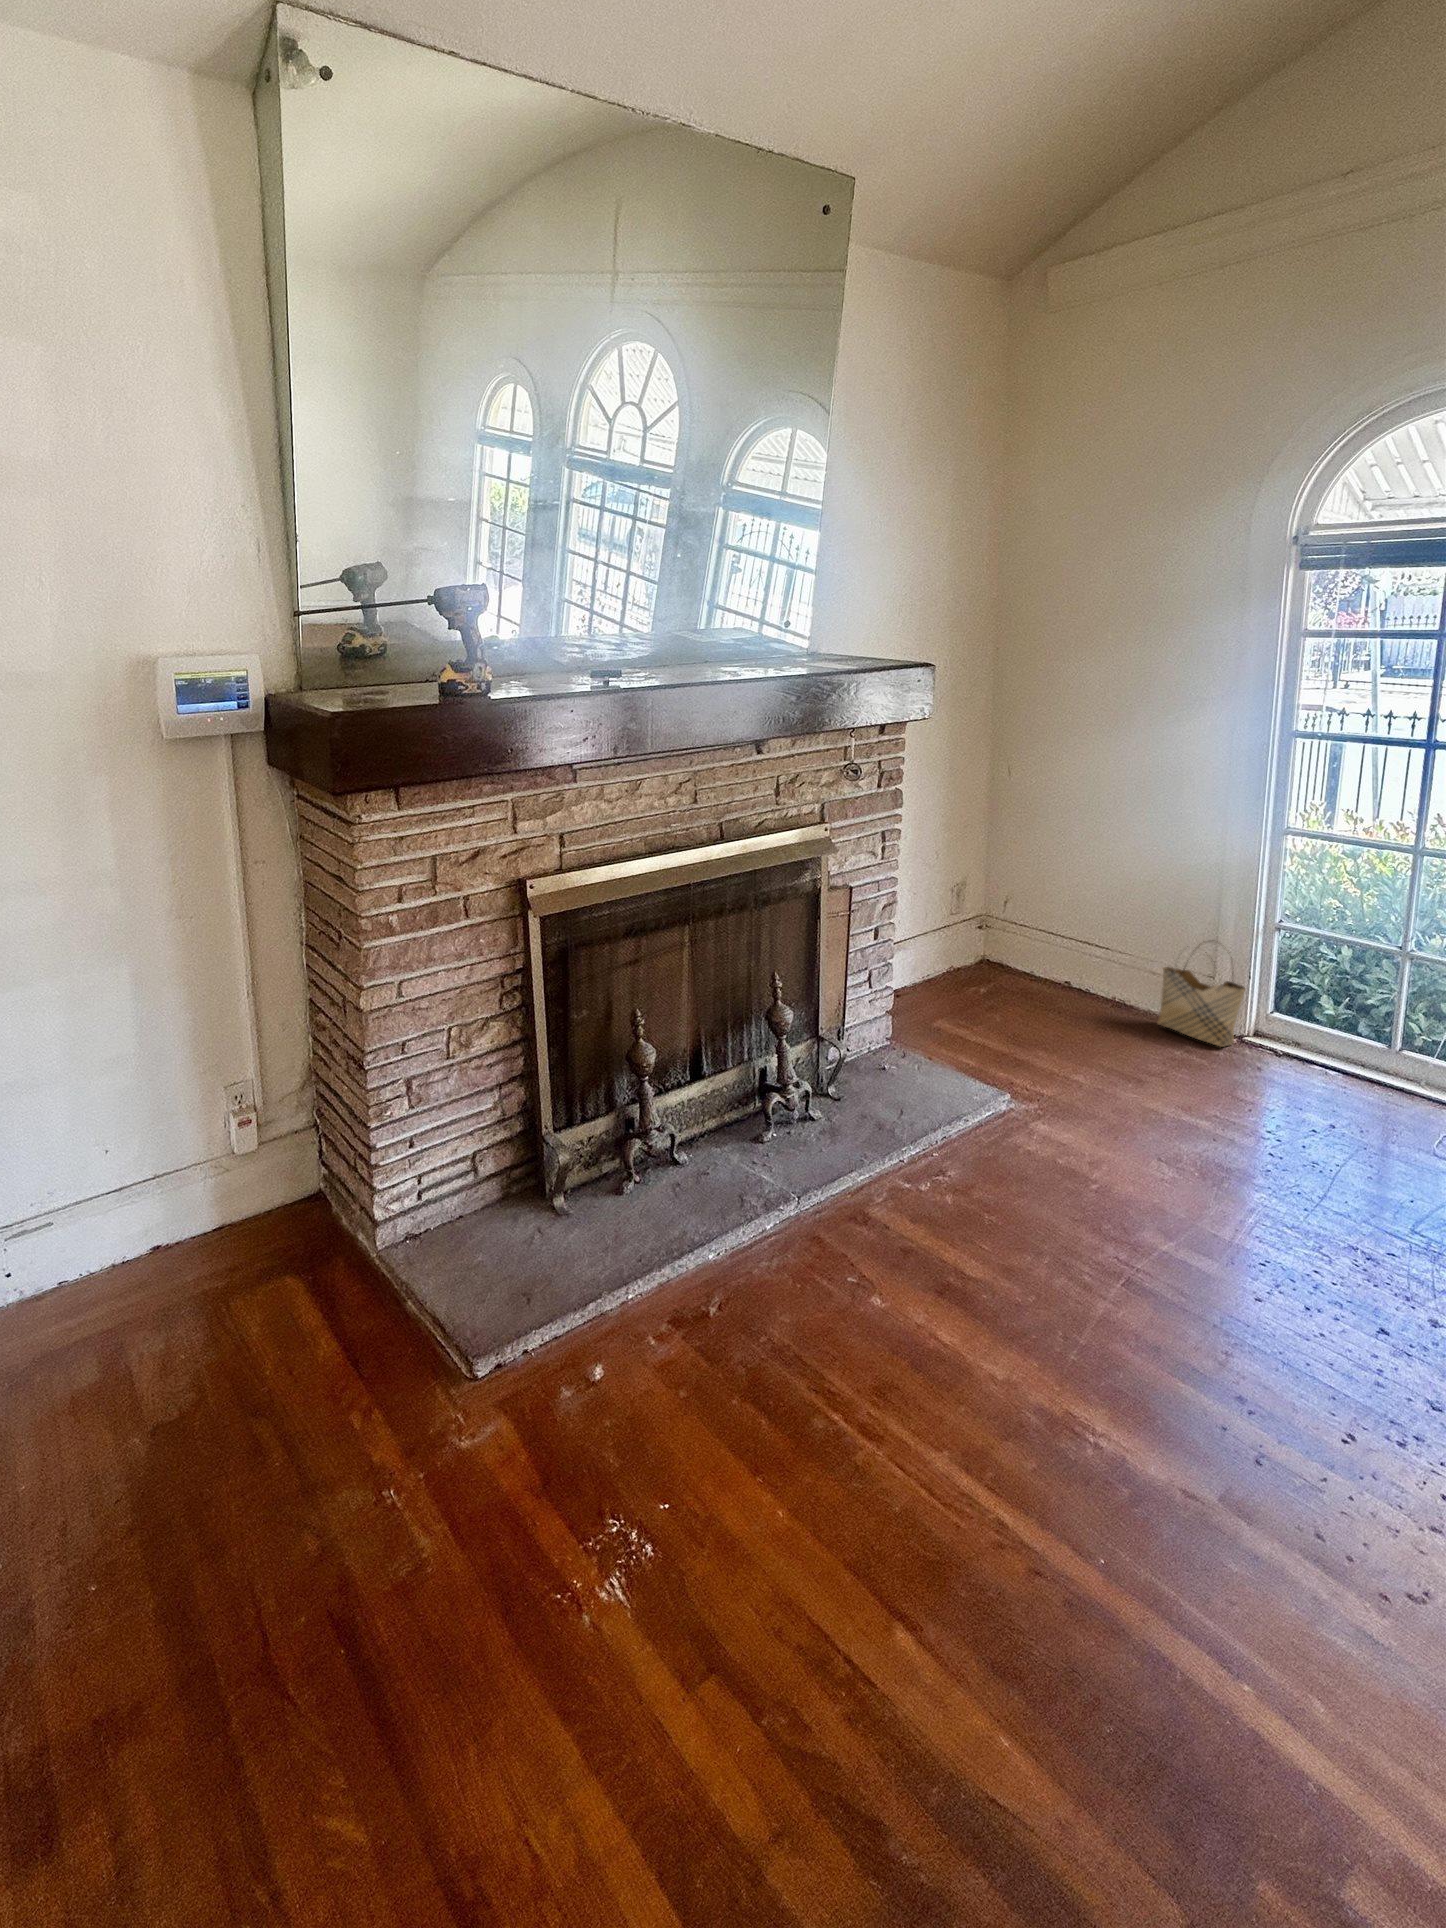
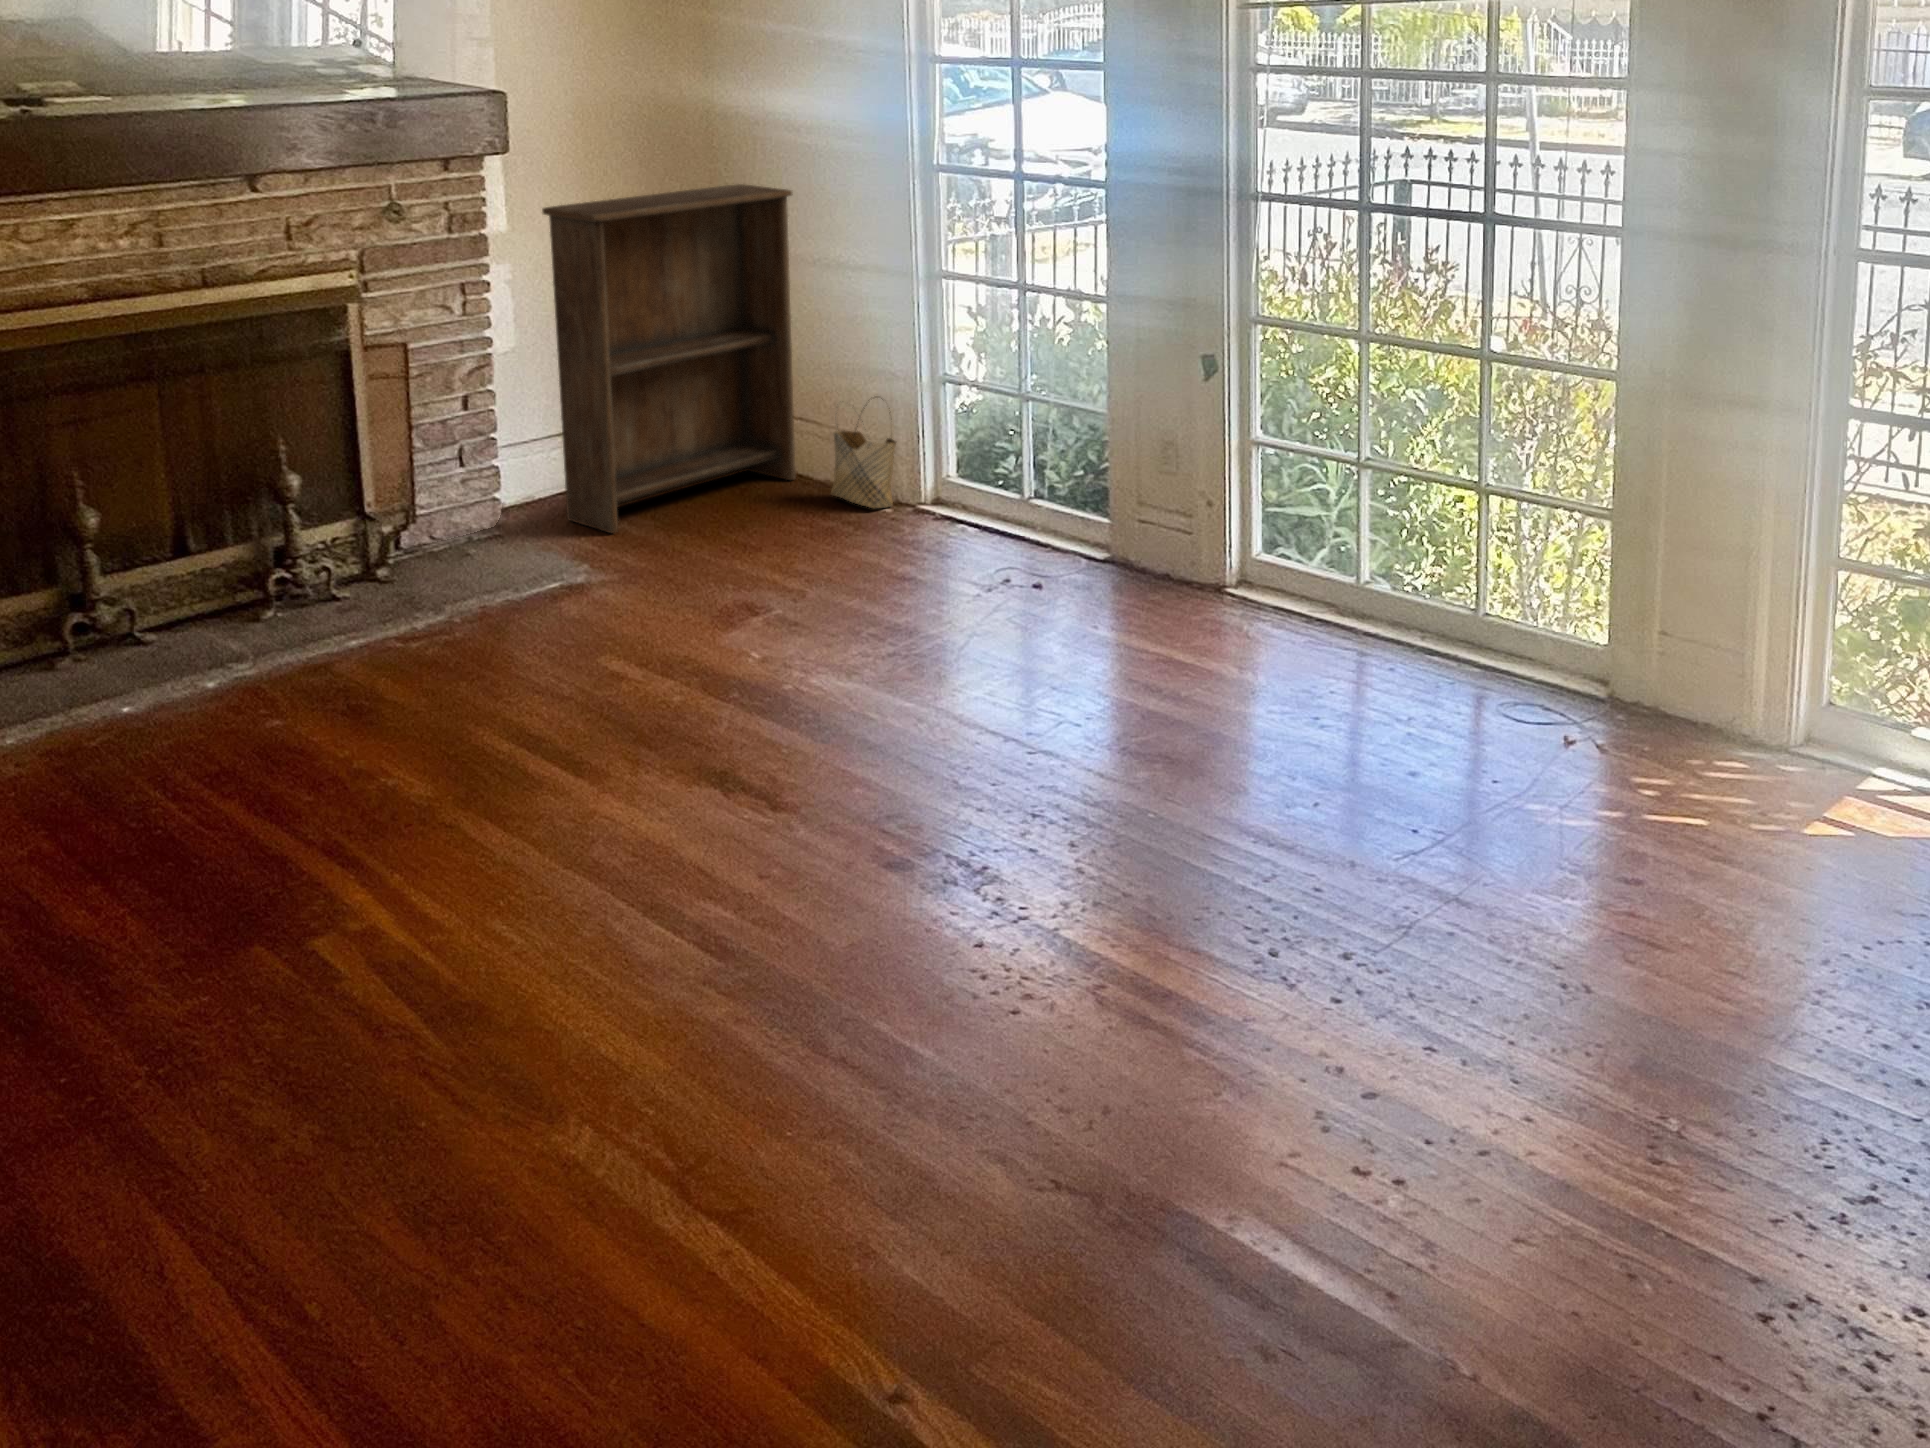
bookshelf: none [930,744,1121,1054] -> present [542,184,795,533]

